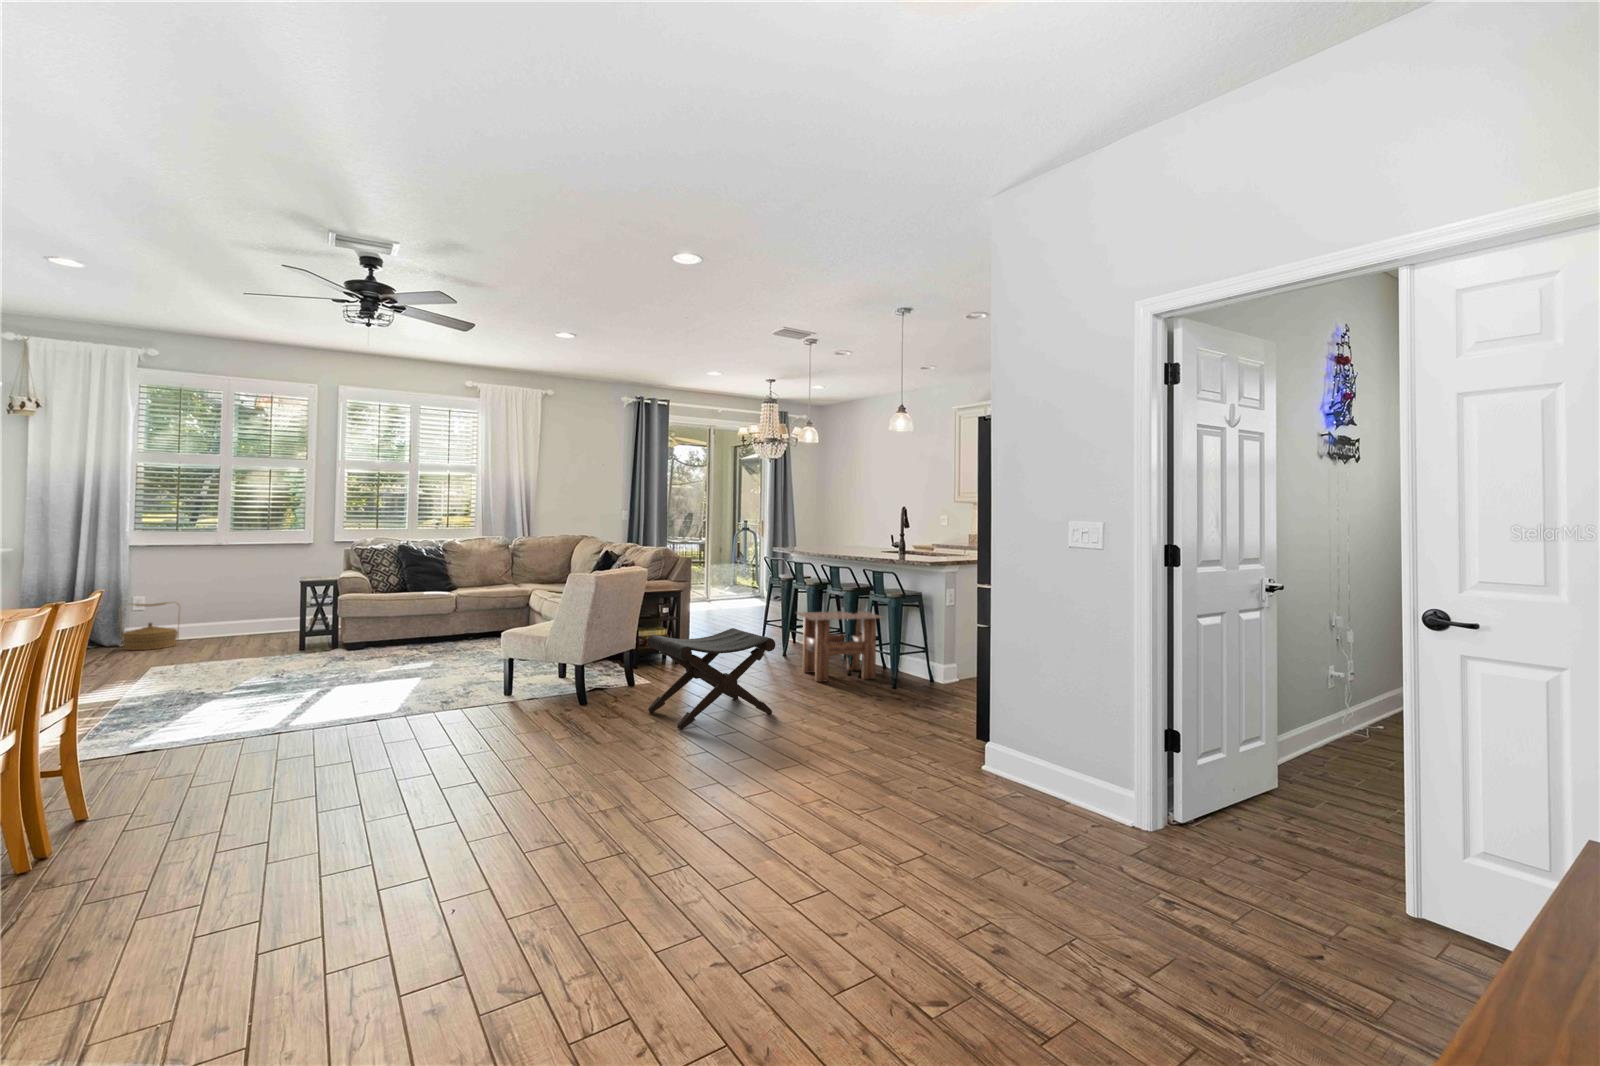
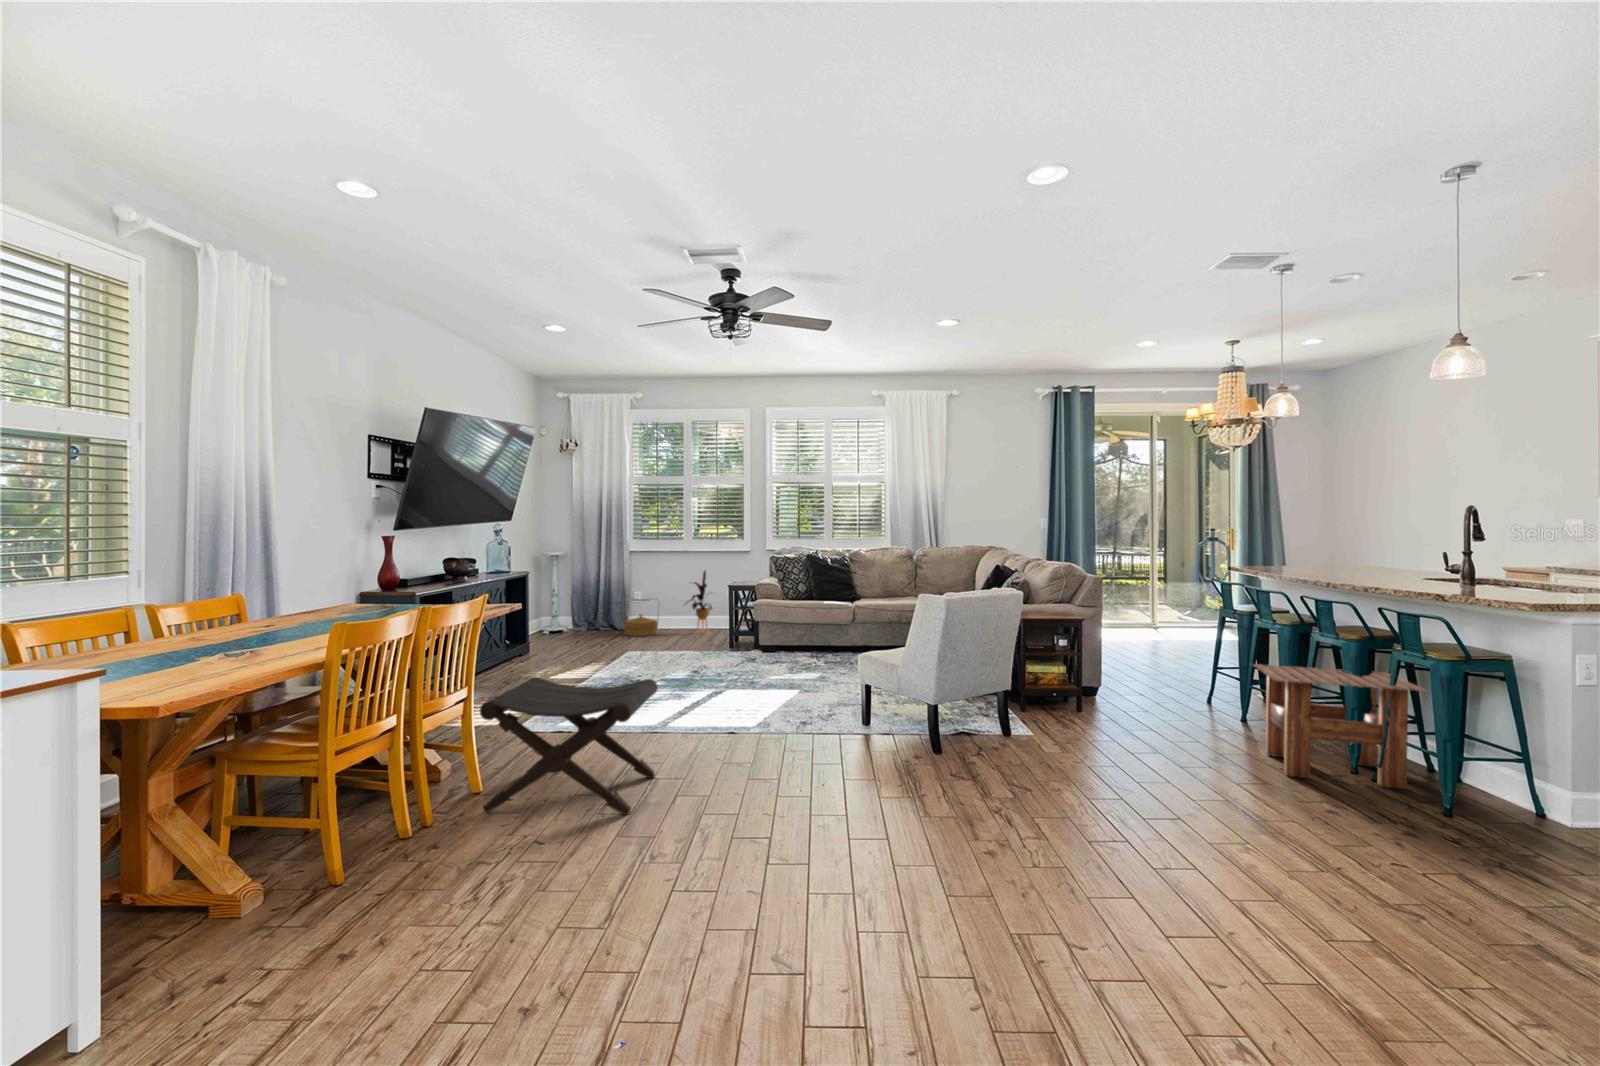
house plant: none [220,565,268,641] -> present [691,571,712,633]
footstool: present [647,628,775,729] -> present [480,677,658,815]

